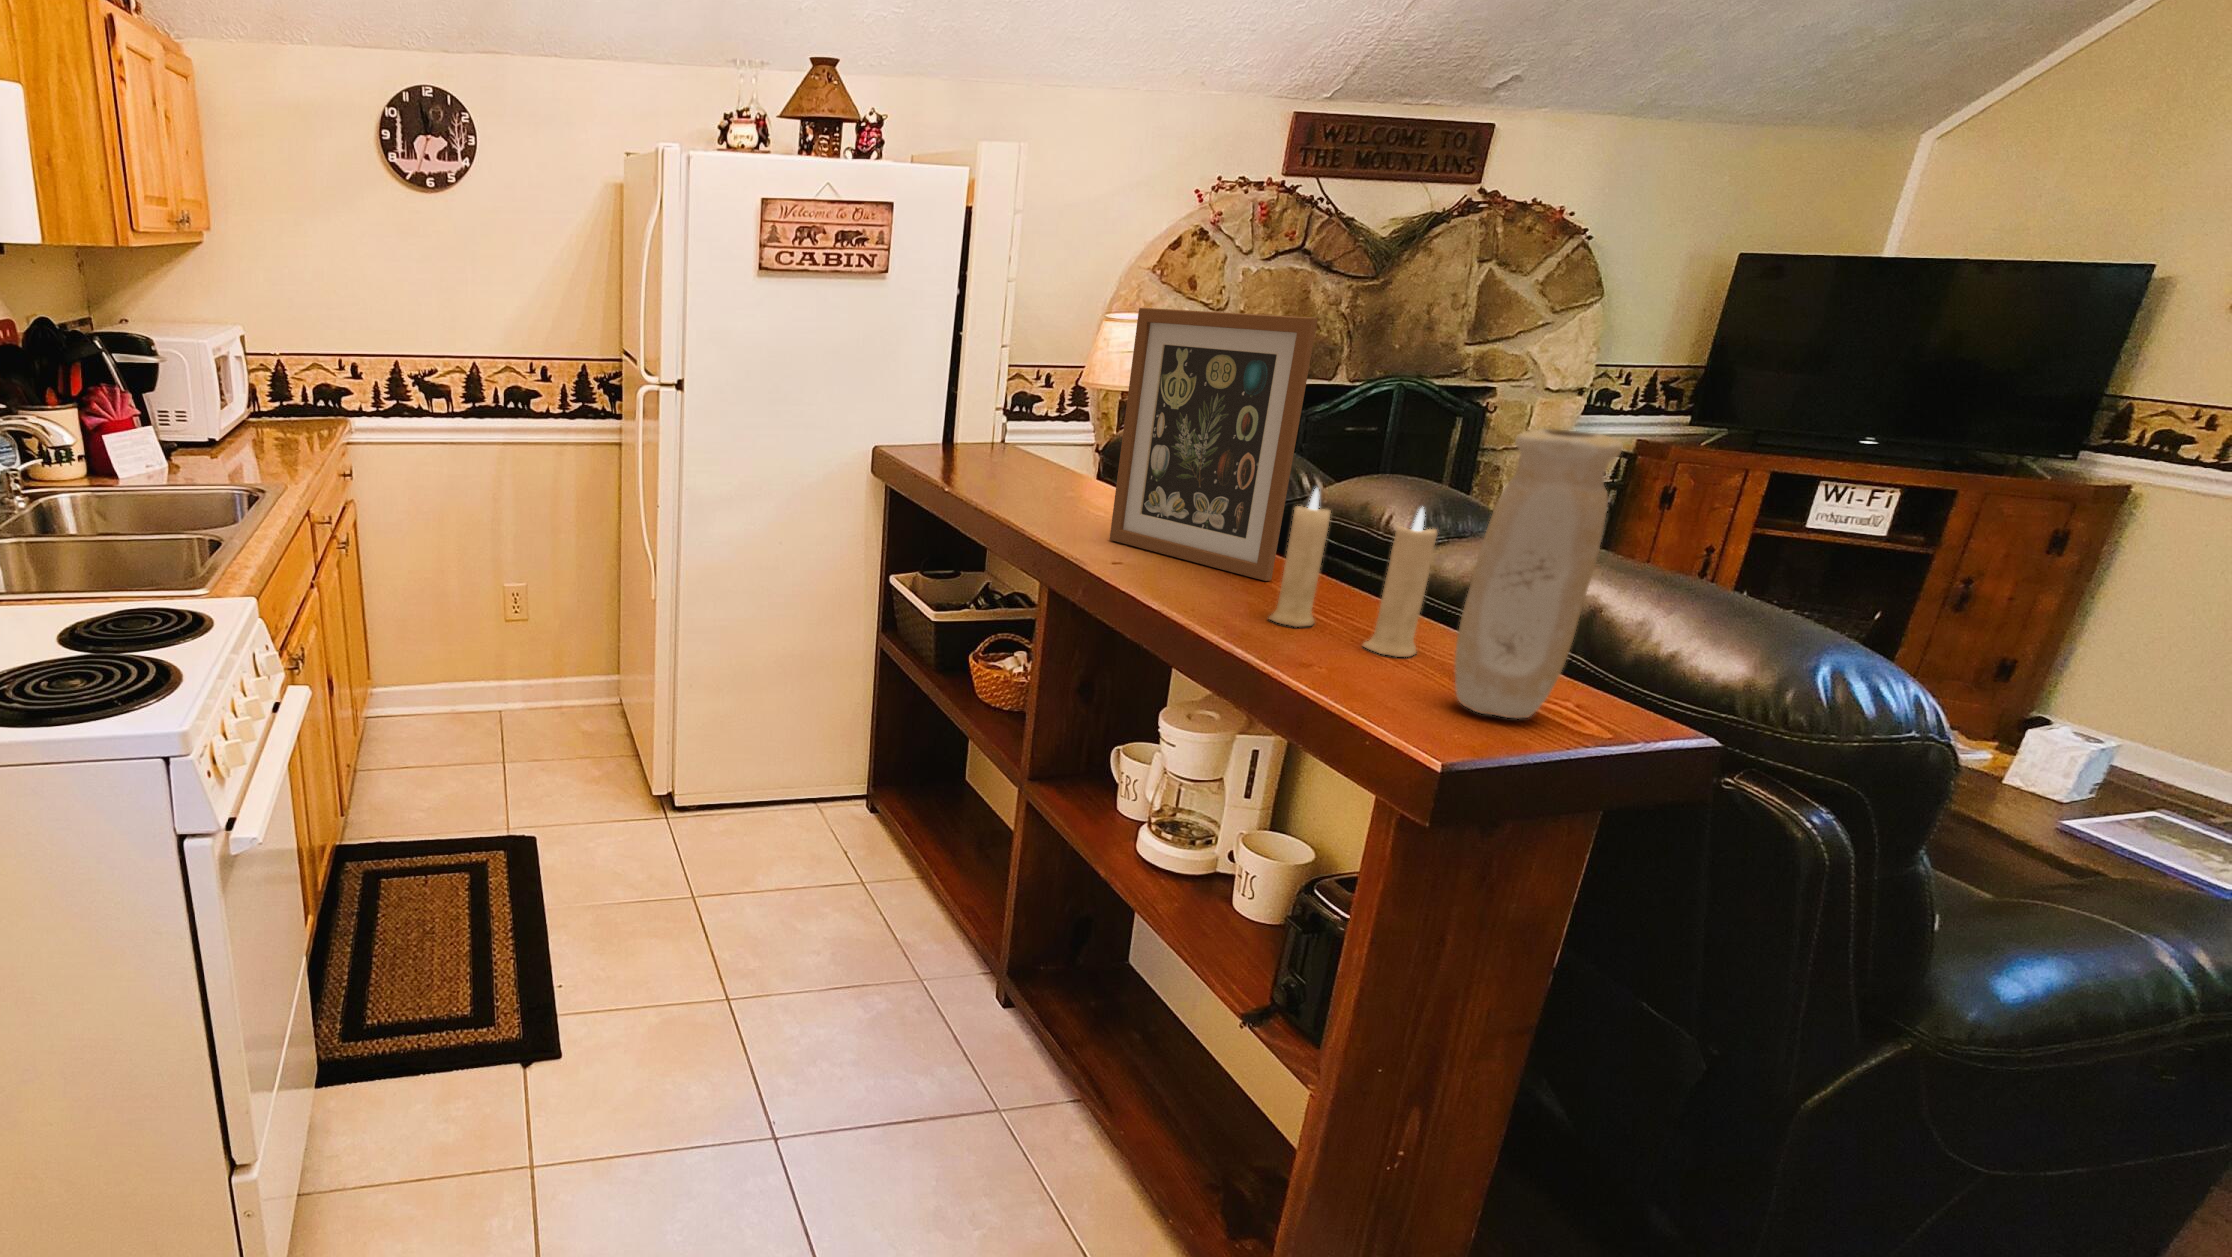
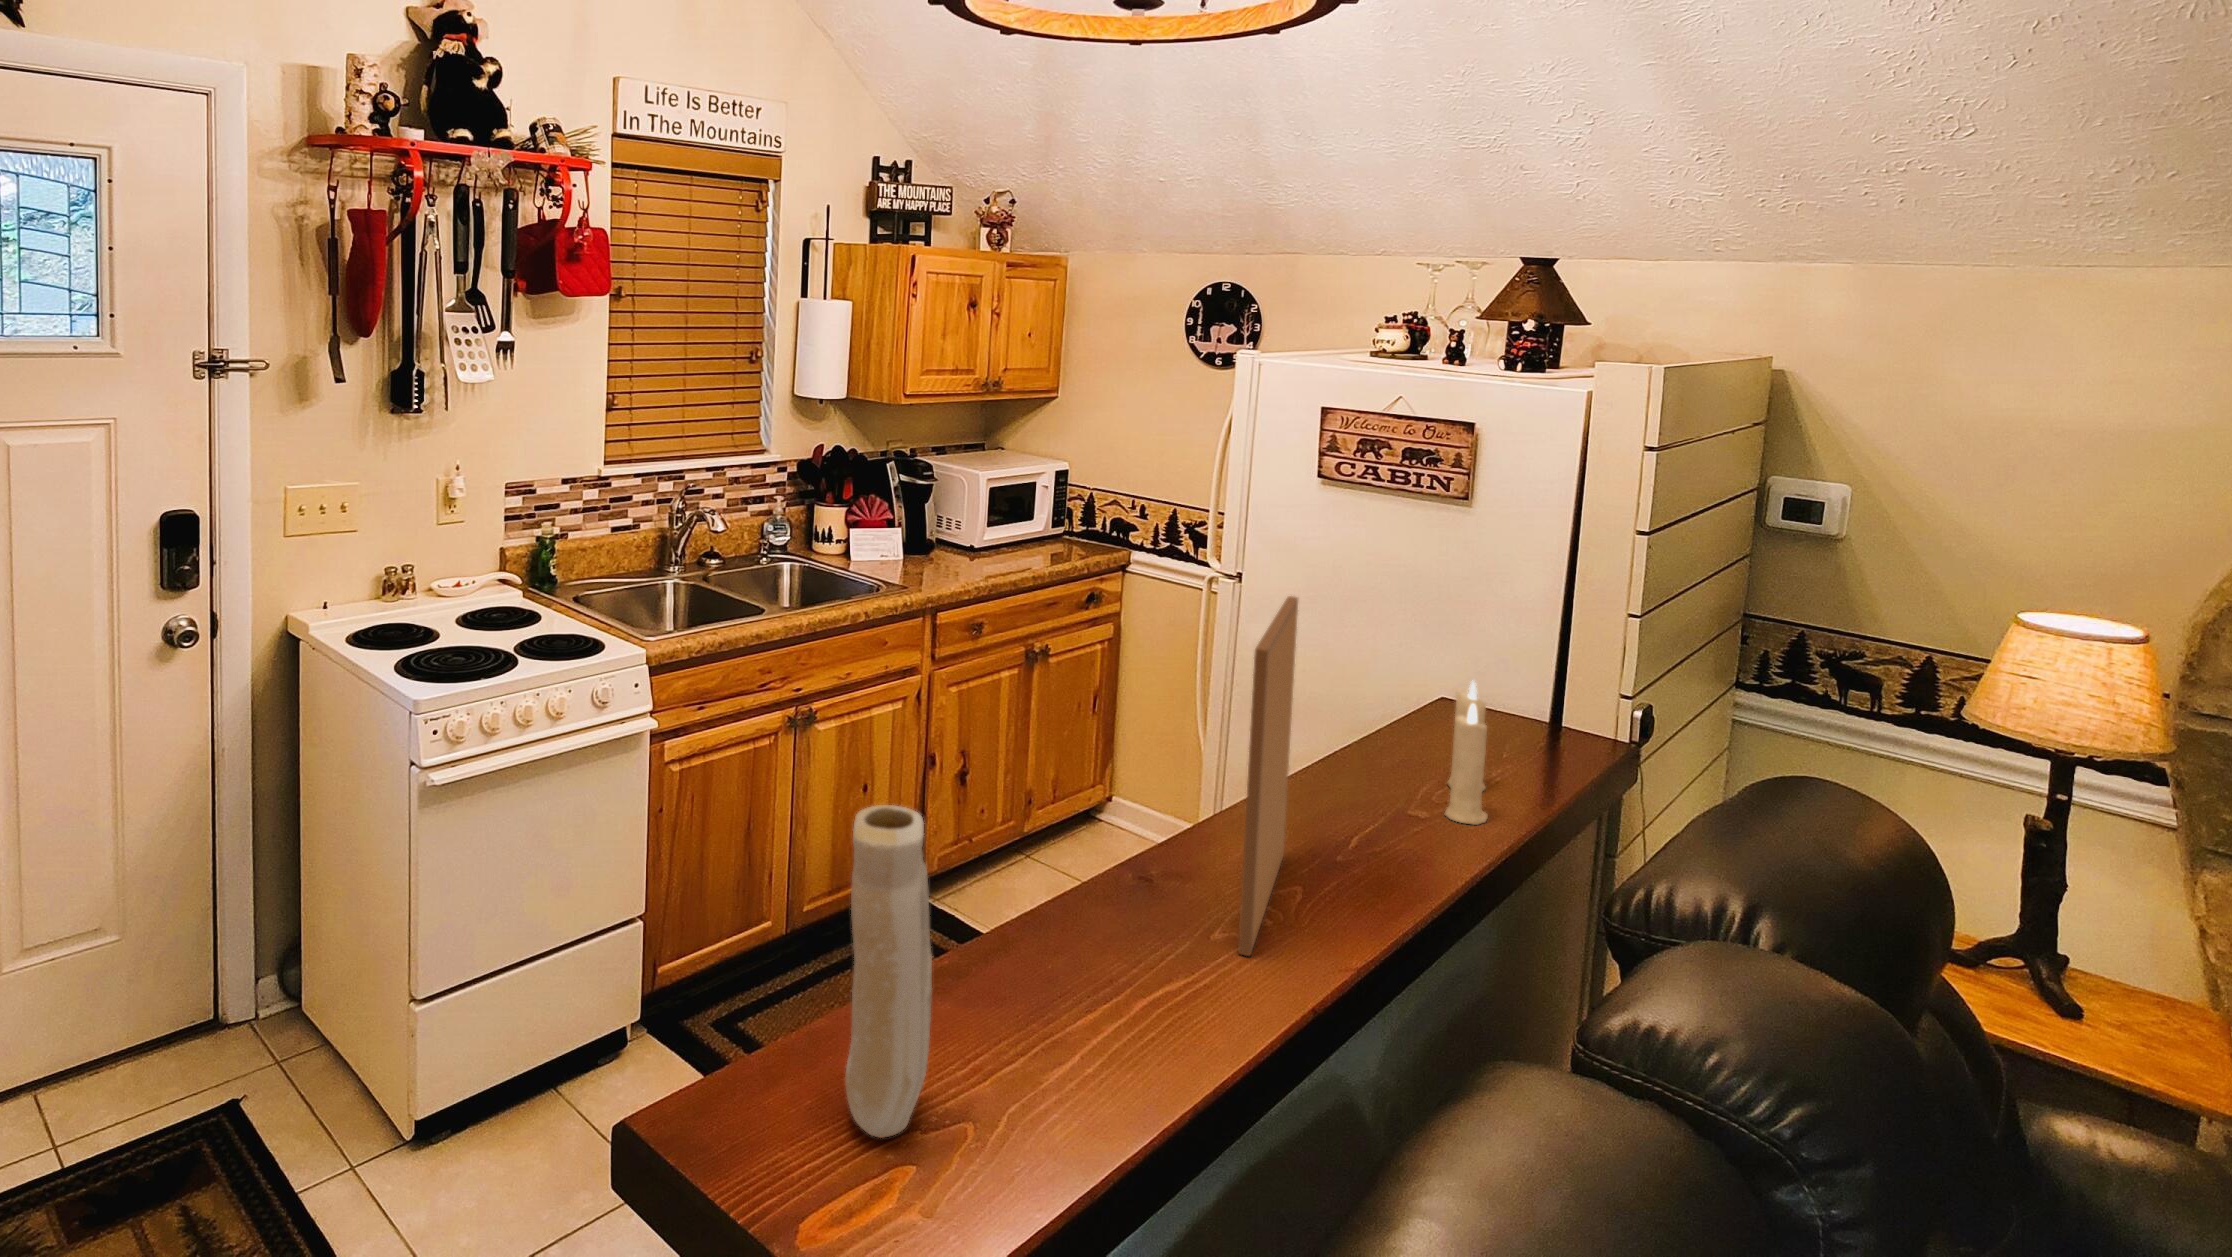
candle: present [1269,488,1437,657] -> present [1445,681,1488,825]

